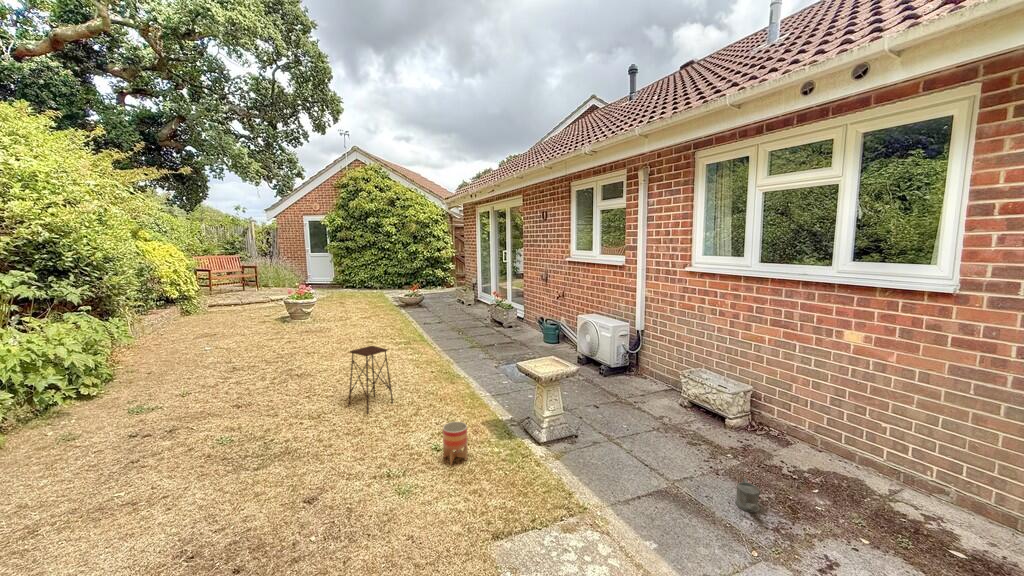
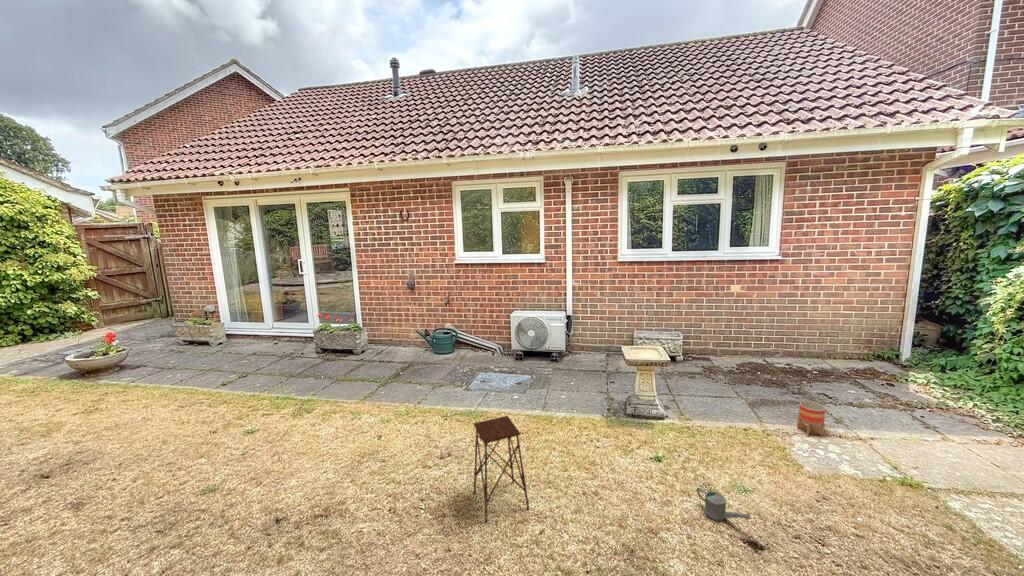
planter: present [443,422,467,465] -> present [797,401,826,436]
watering can: present [735,477,760,513] -> present [697,487,750,521]

